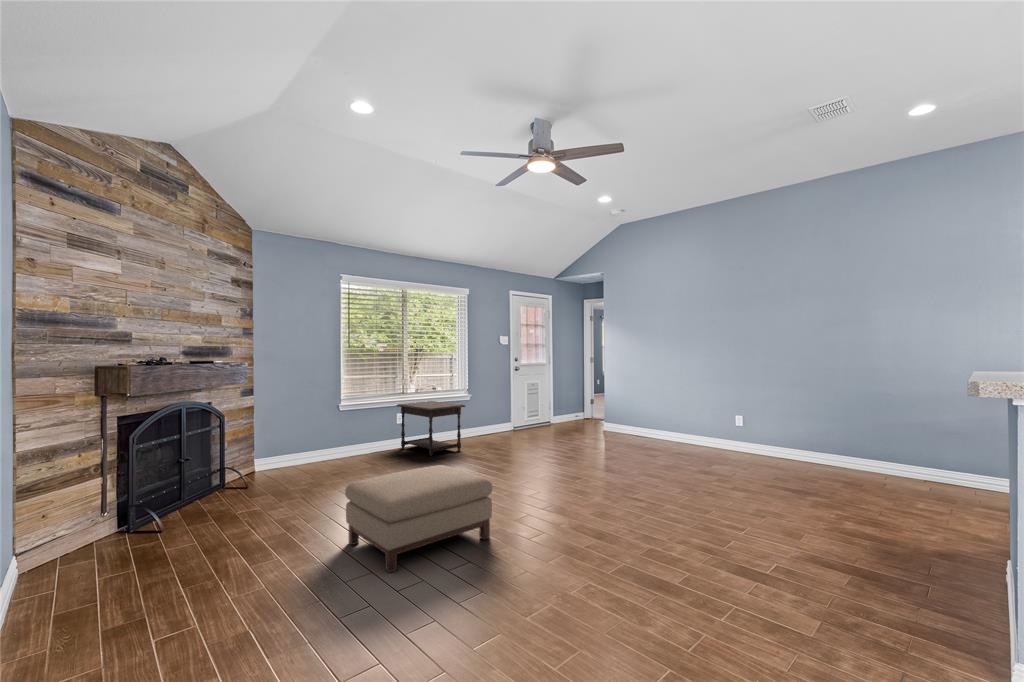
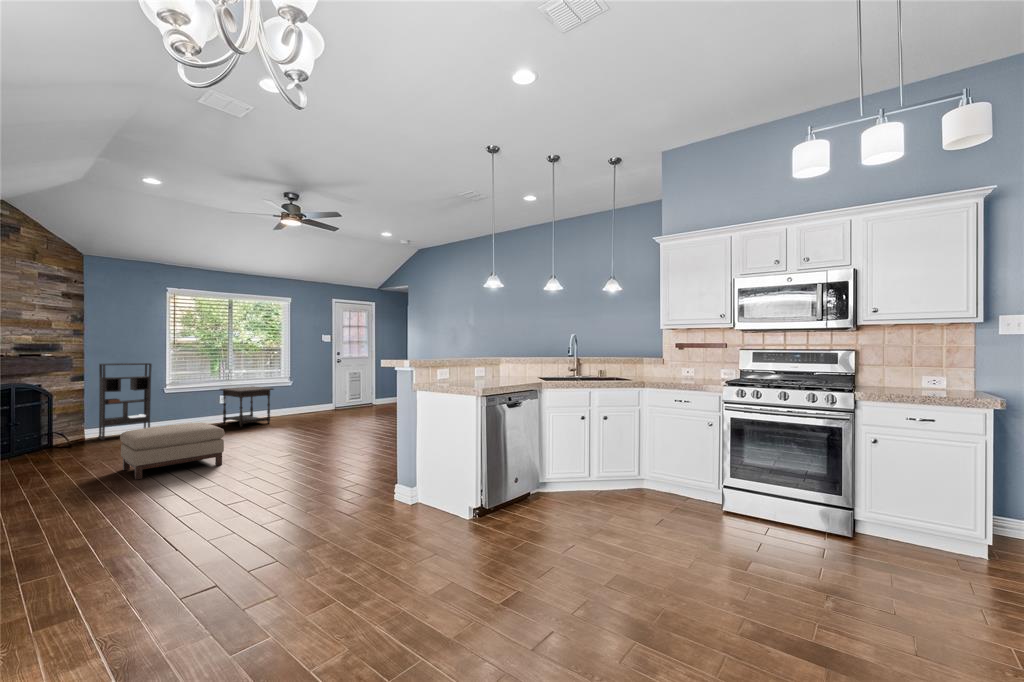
bookshelf: none [269,372,330,475] -> present [98,363,152,440]

